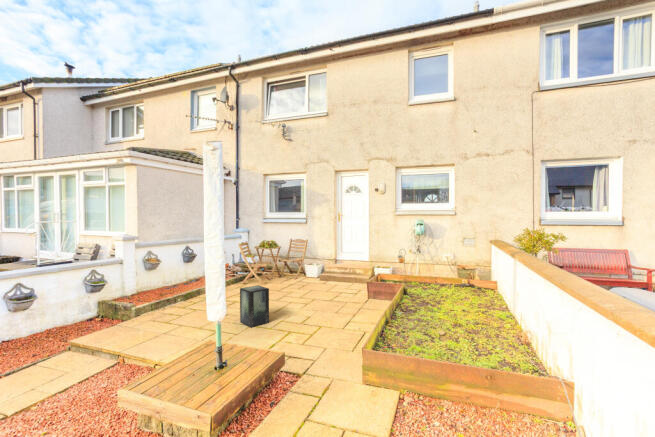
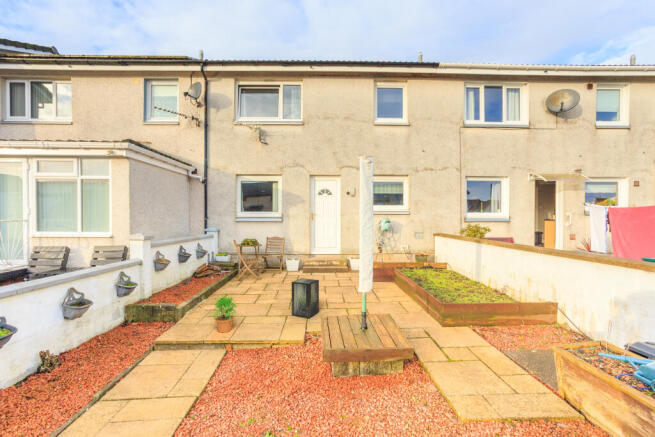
potted plant: none [153,296,182,330] -> present [213,297,236,333]

